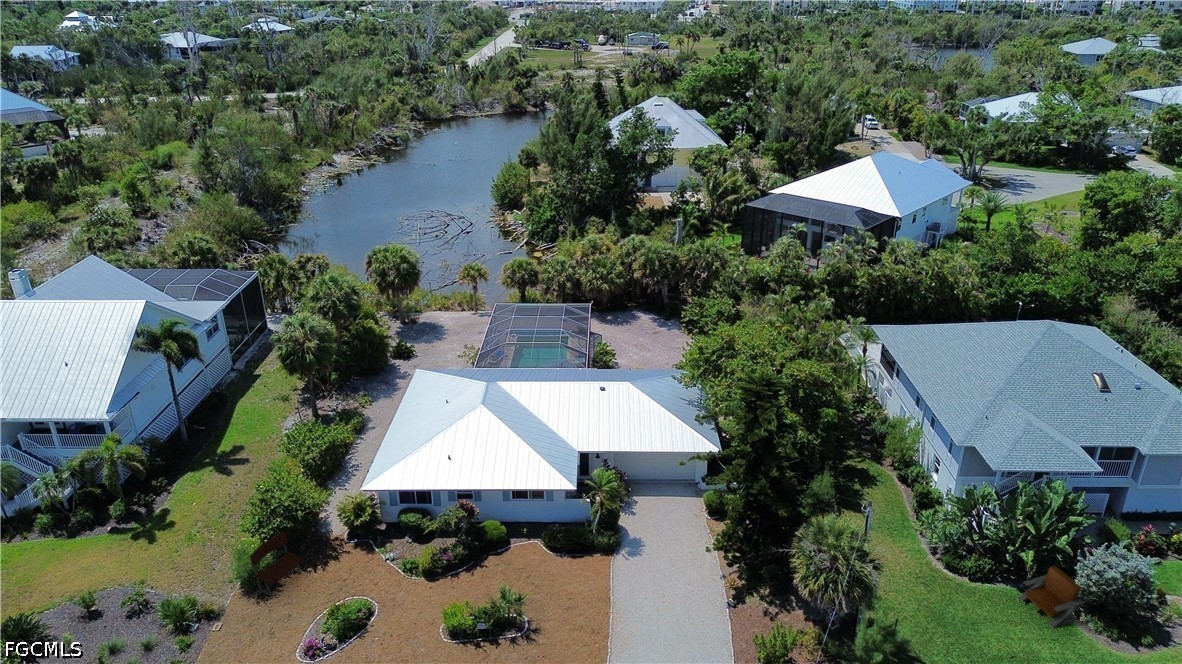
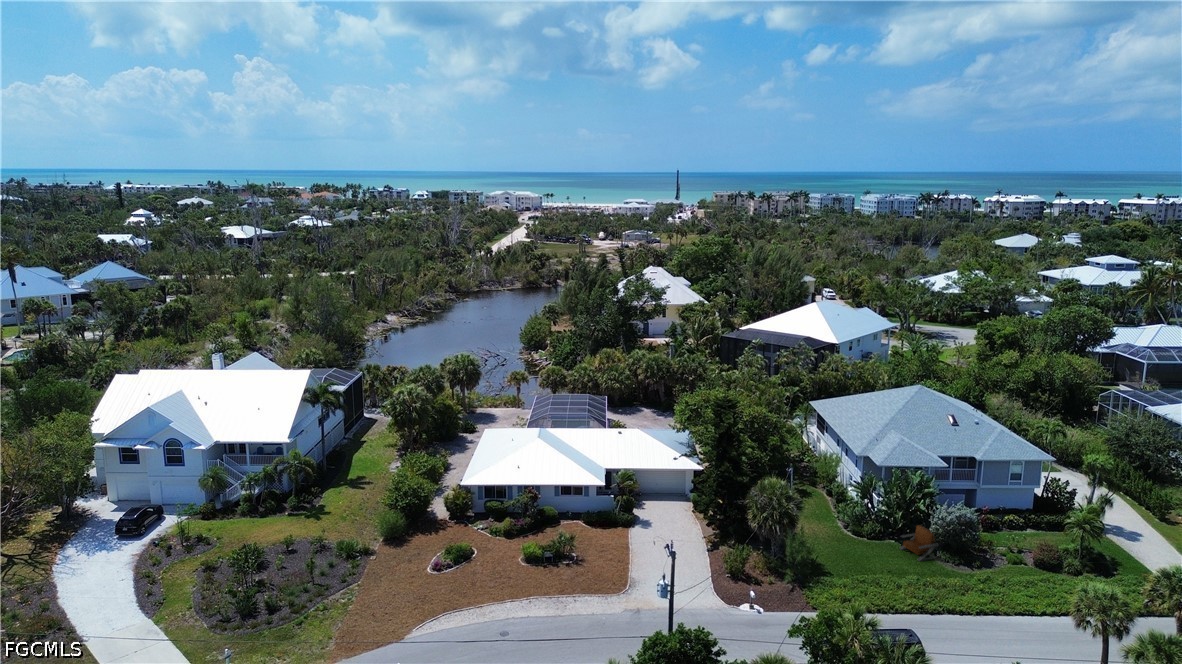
bench: present [250,532,304,596] -> none [395,504,426,544]

